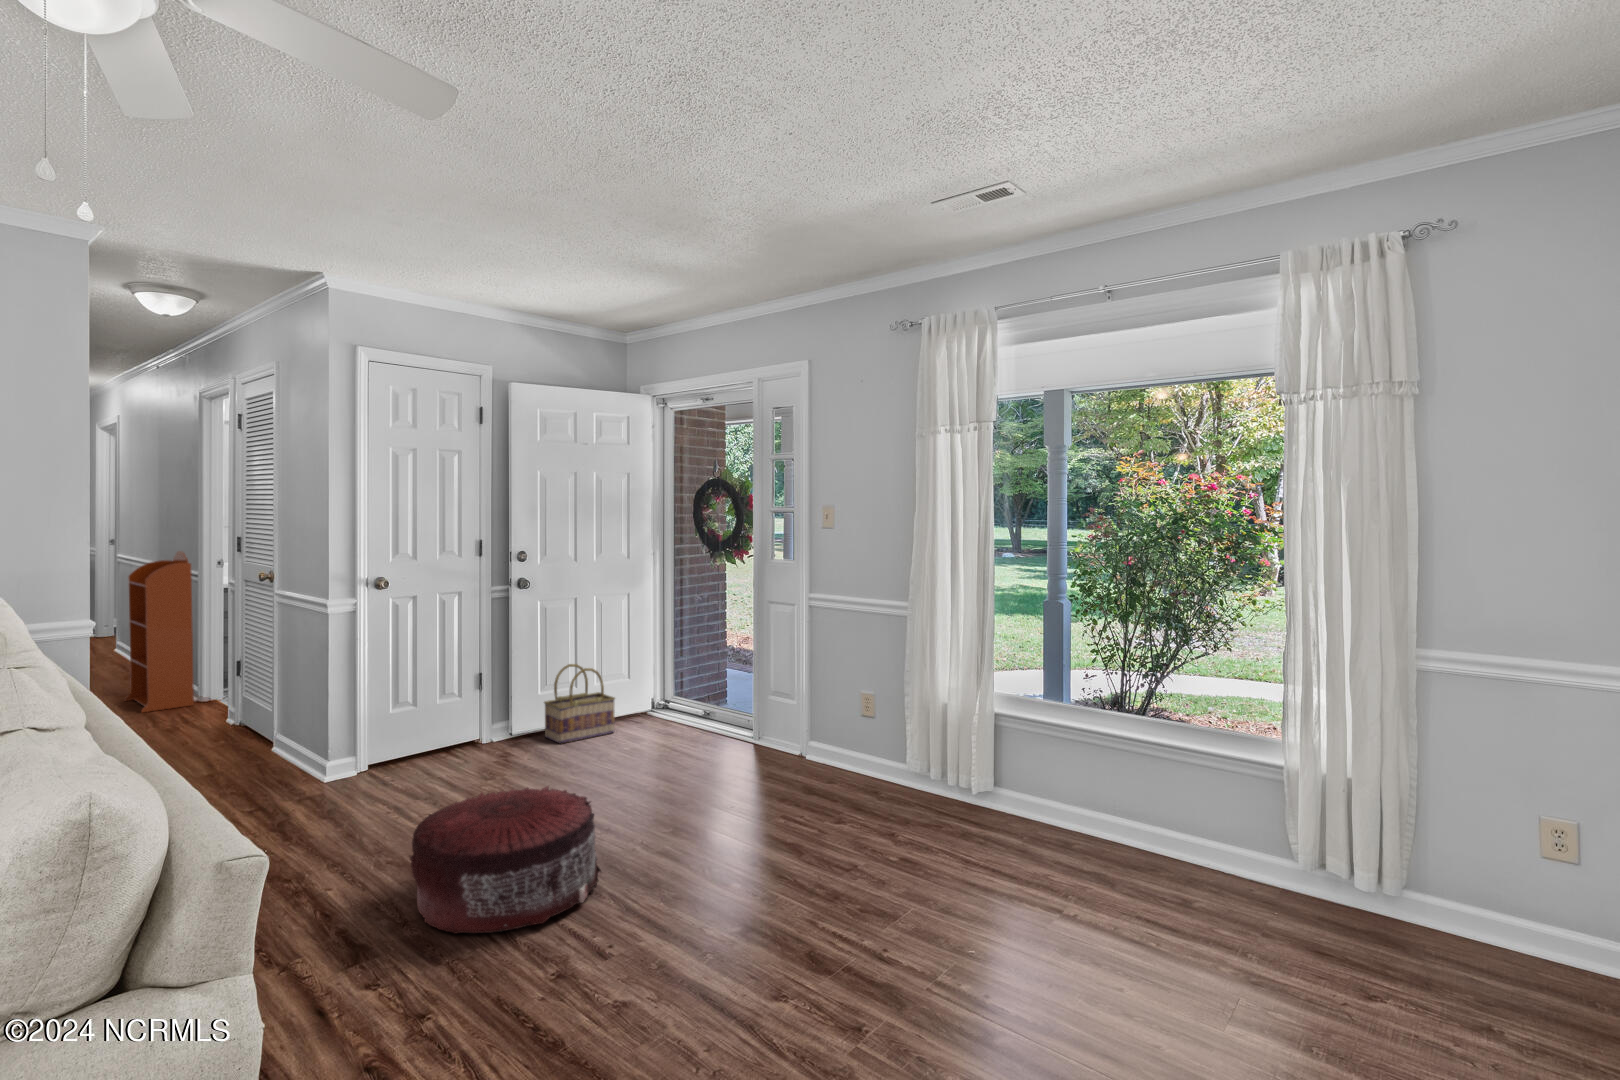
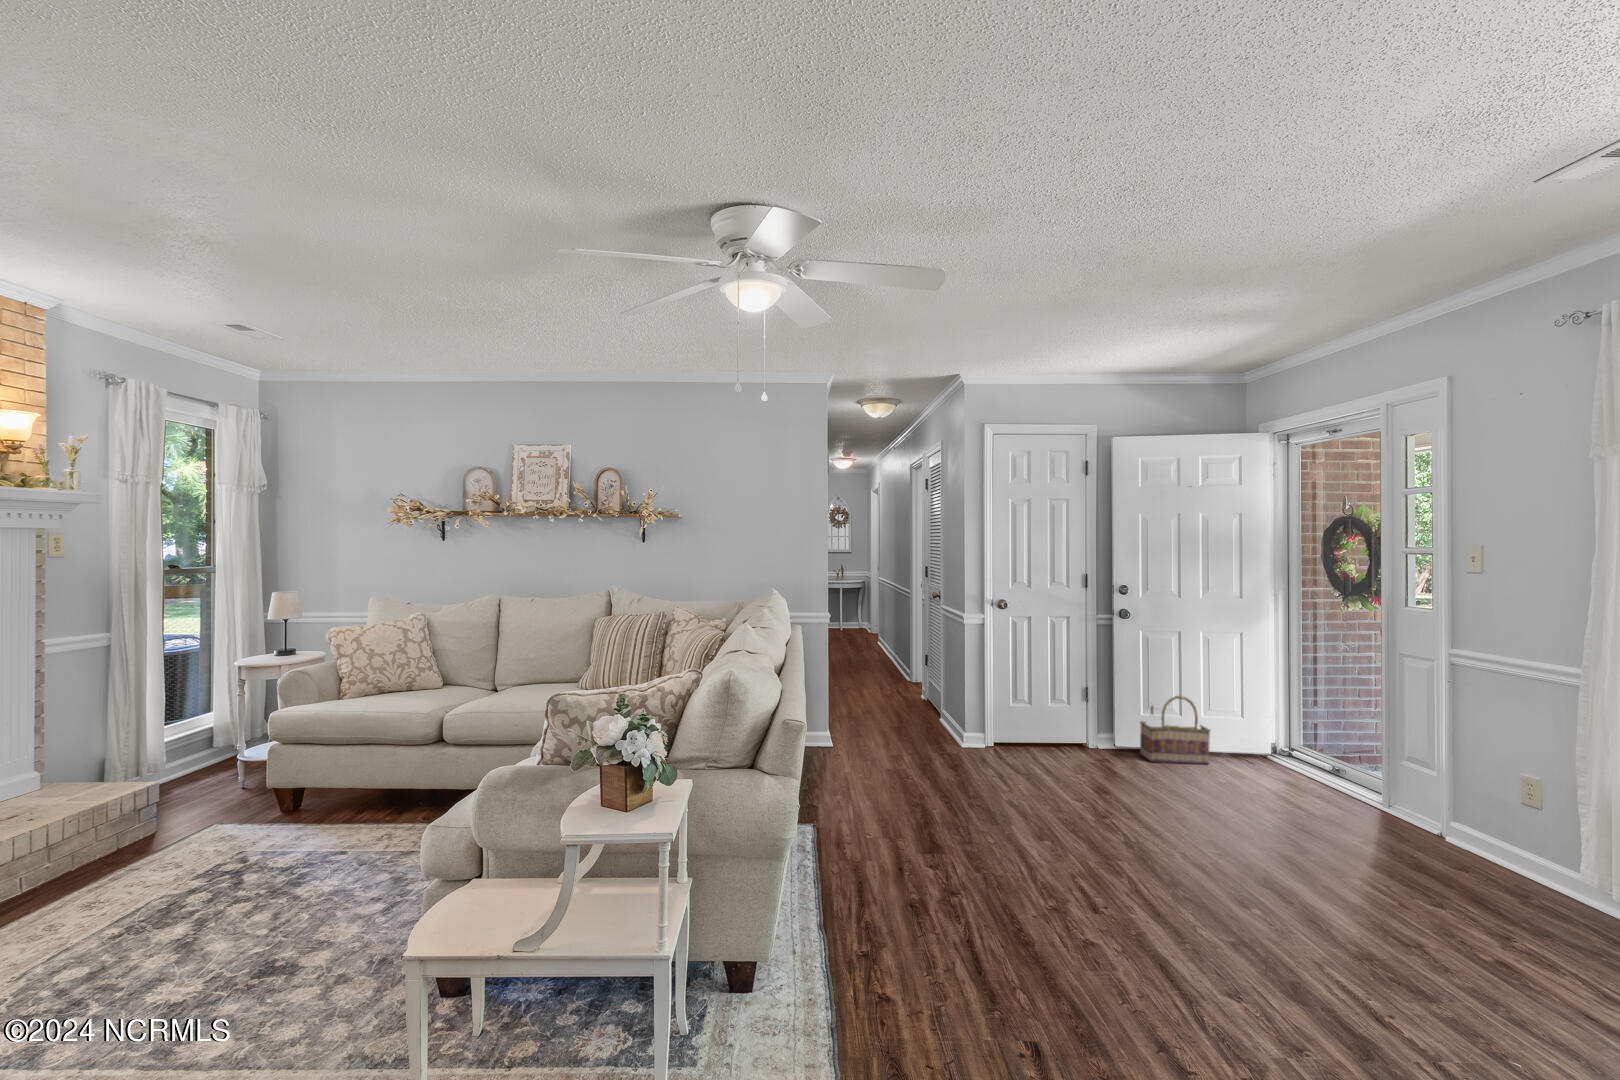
bookcase: present [125,551,194,712] -> none [871,577,908,687]
pouf: present [410,786,601,933] -> none [974,765,1127,874]

